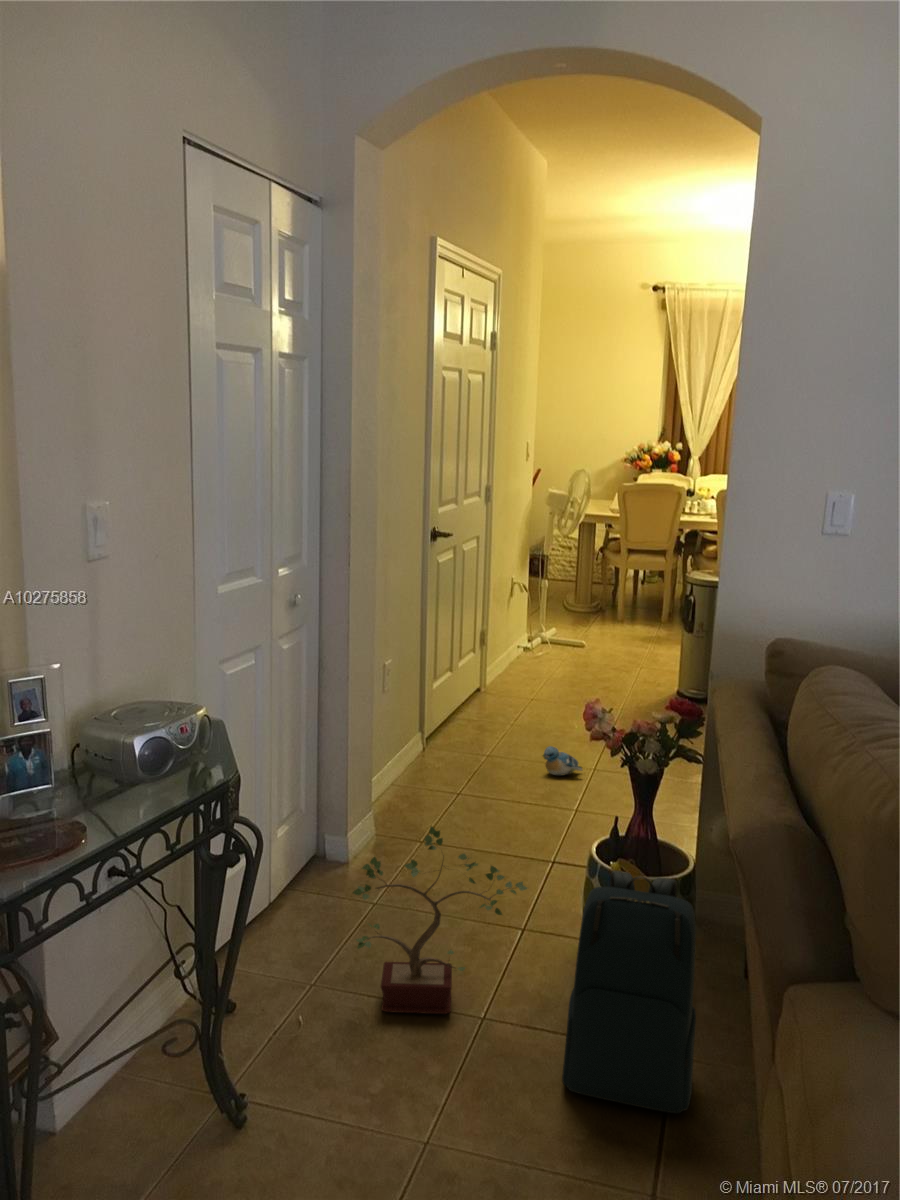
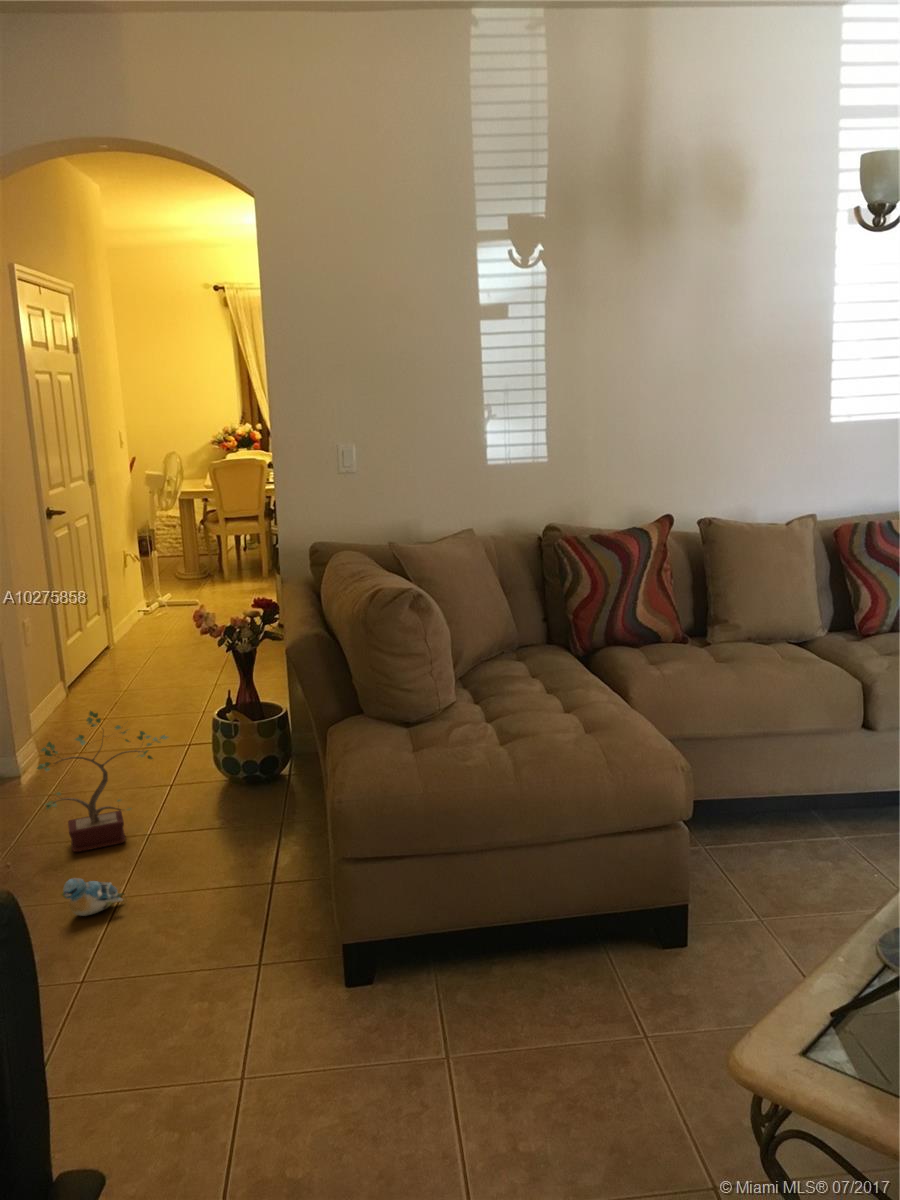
plush toy: present [543,746,582,775] -> present [62,878,124,916]
backpack: present [562,871,696,1113] -> none [209,707,297,857]

